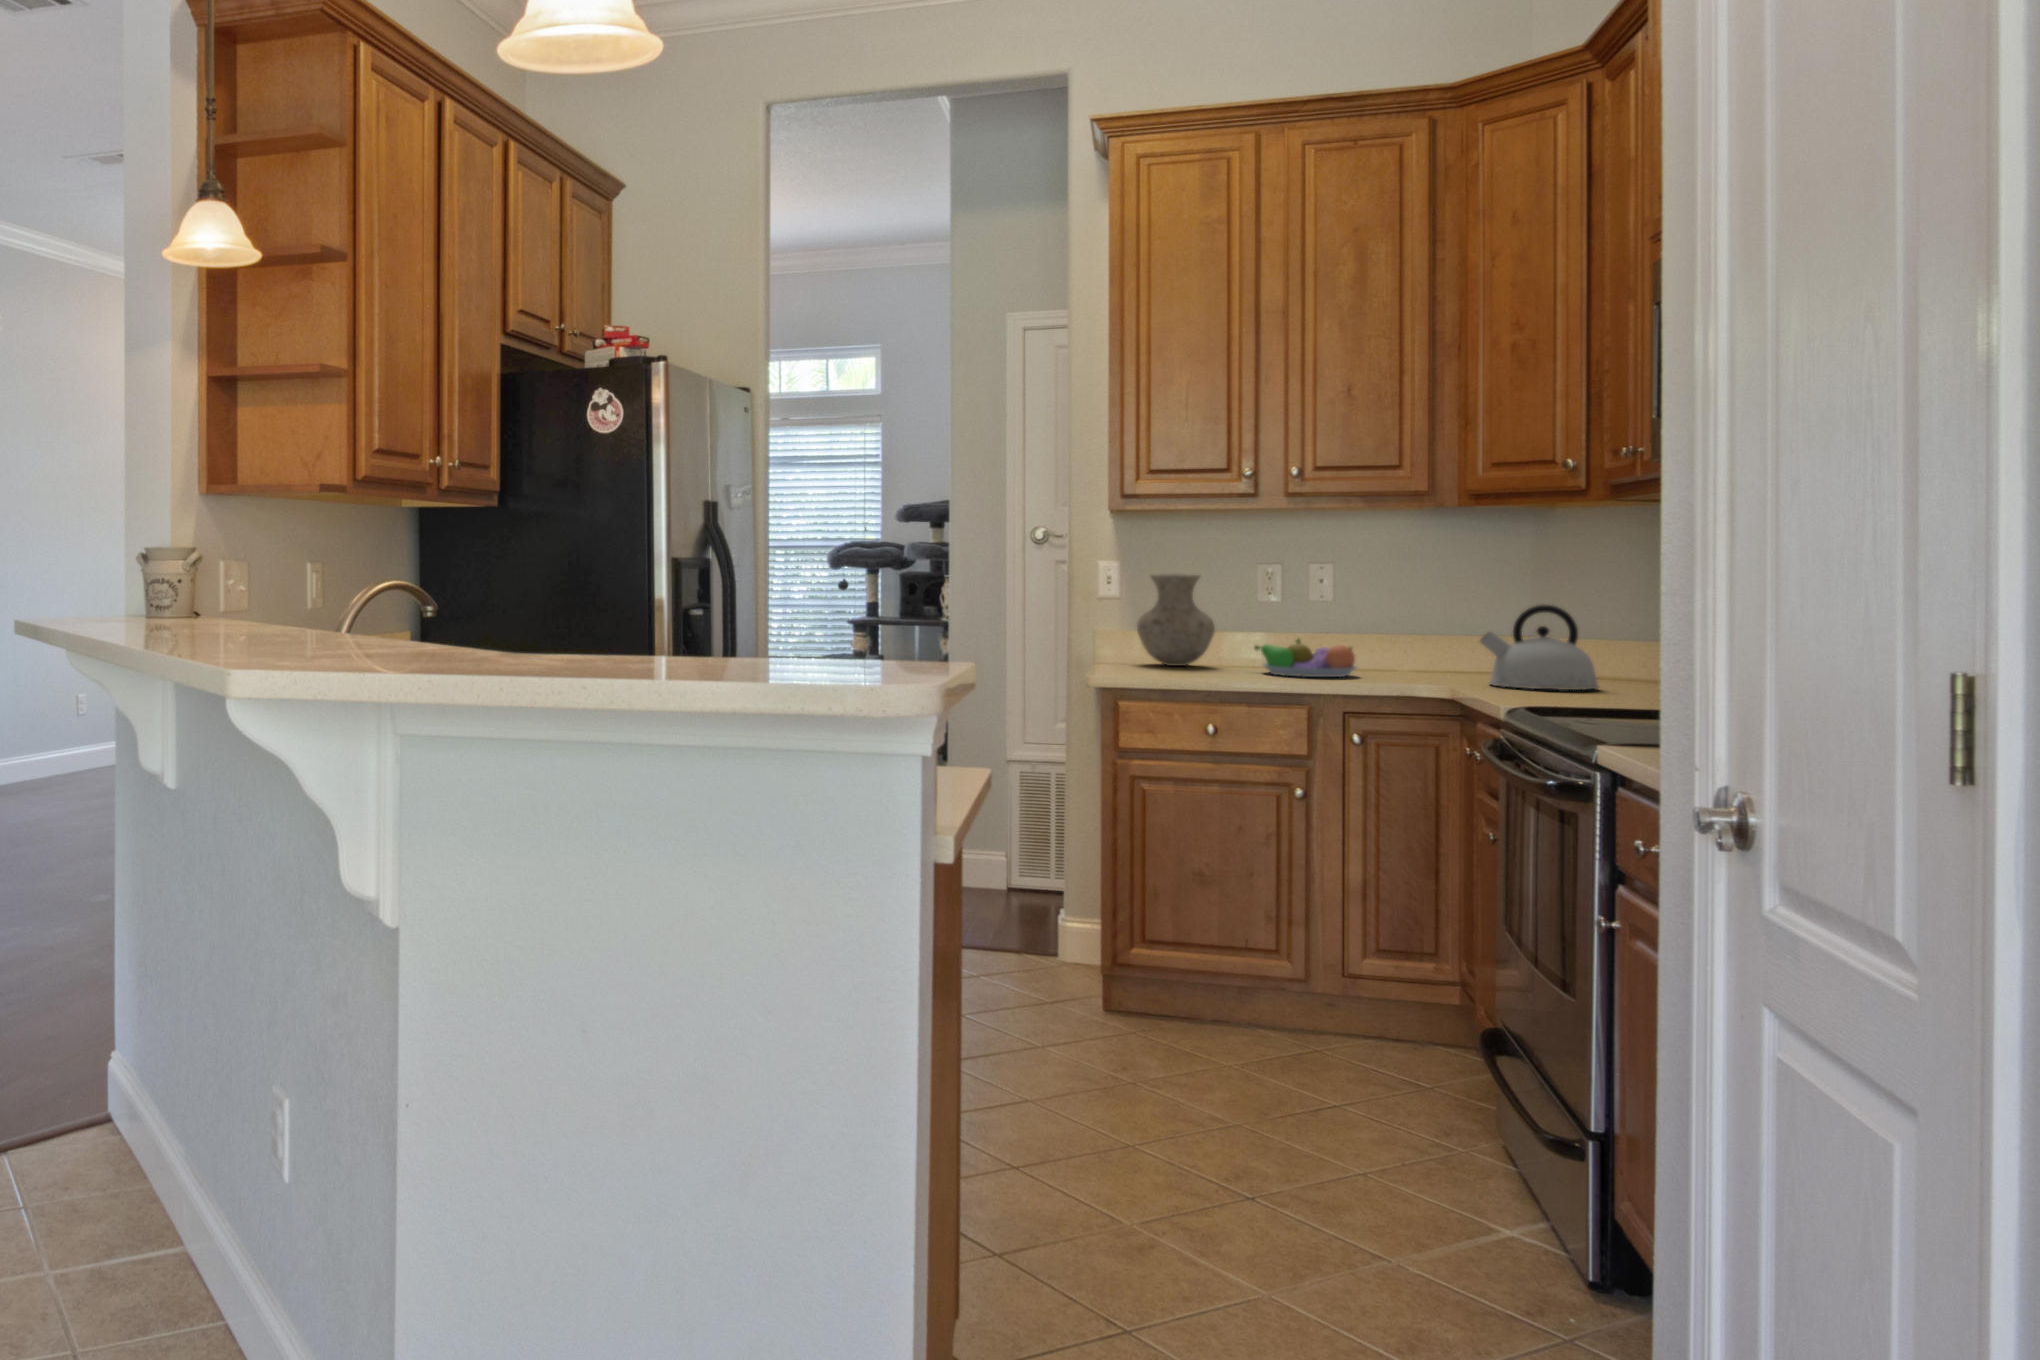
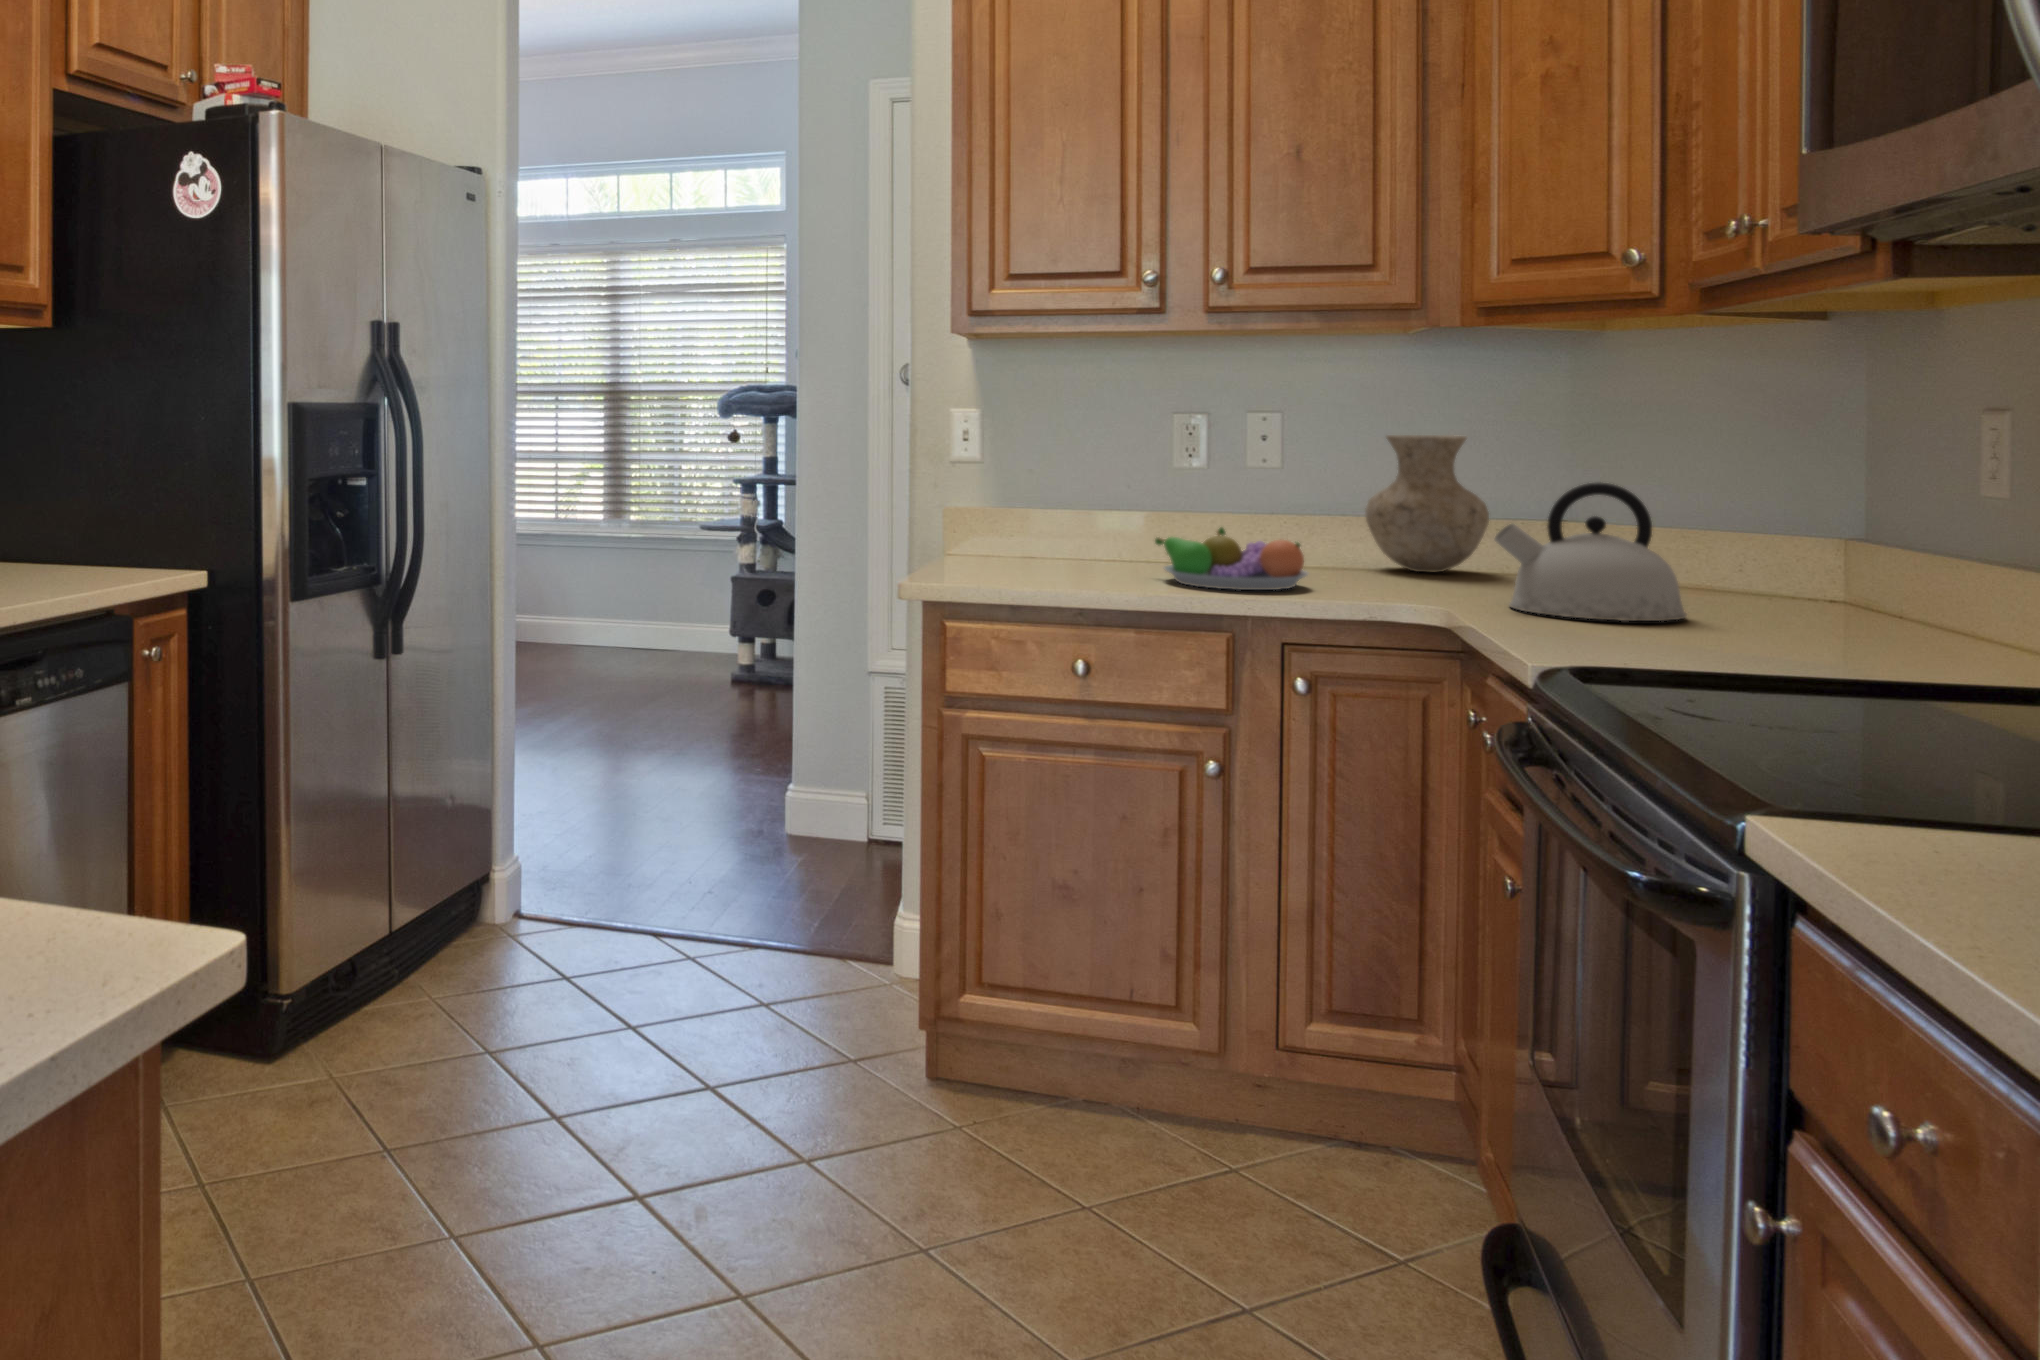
vase: present [1137,574,1215,666] -> present [1365,435,1489,573]

